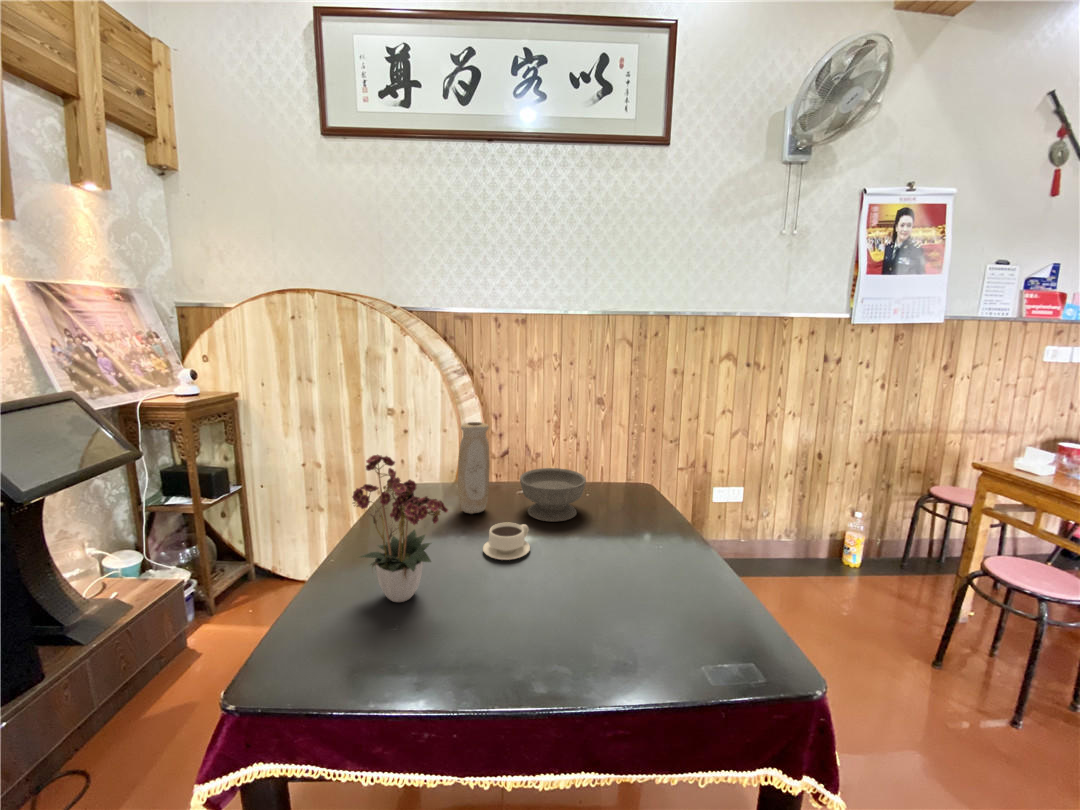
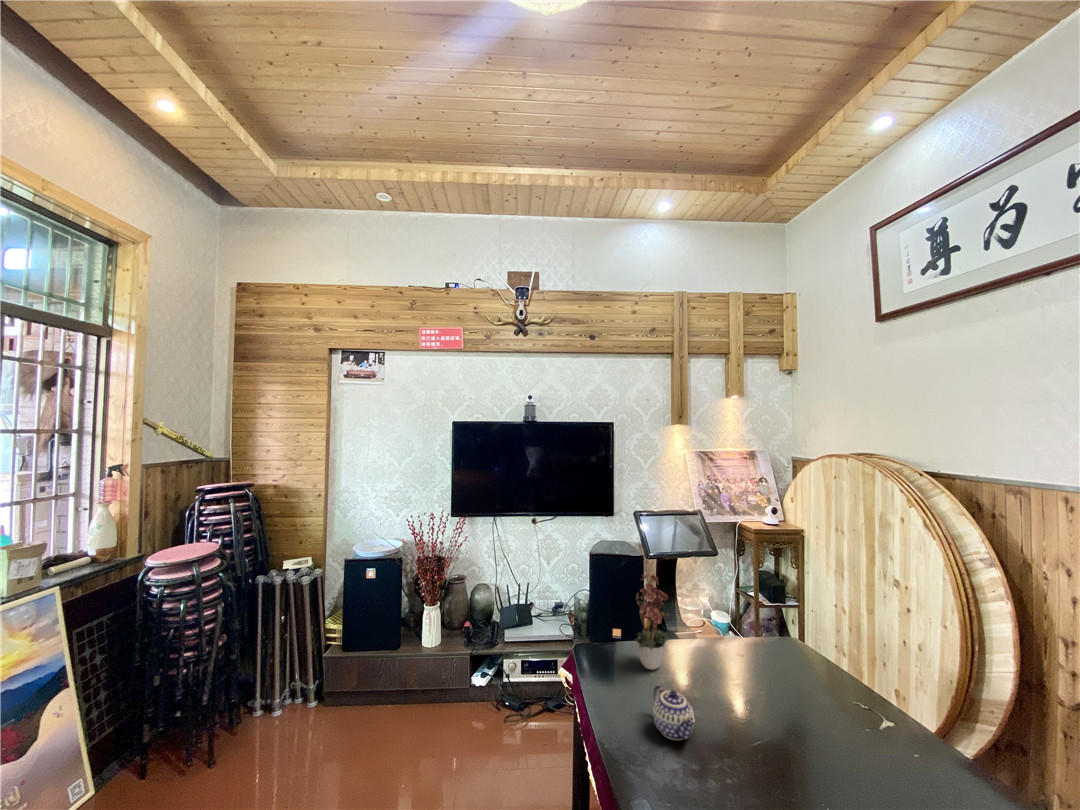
vase: present [458,422,490,514] -> none [773,592,803,681]
bowl: present [520,468,586,522] -> none [797,666,881,740]
teacup: present [483,522,530,560] -> none [713,673,757,709]
teapot: none [525,558,613,620] -> present [653,685,695,740]

